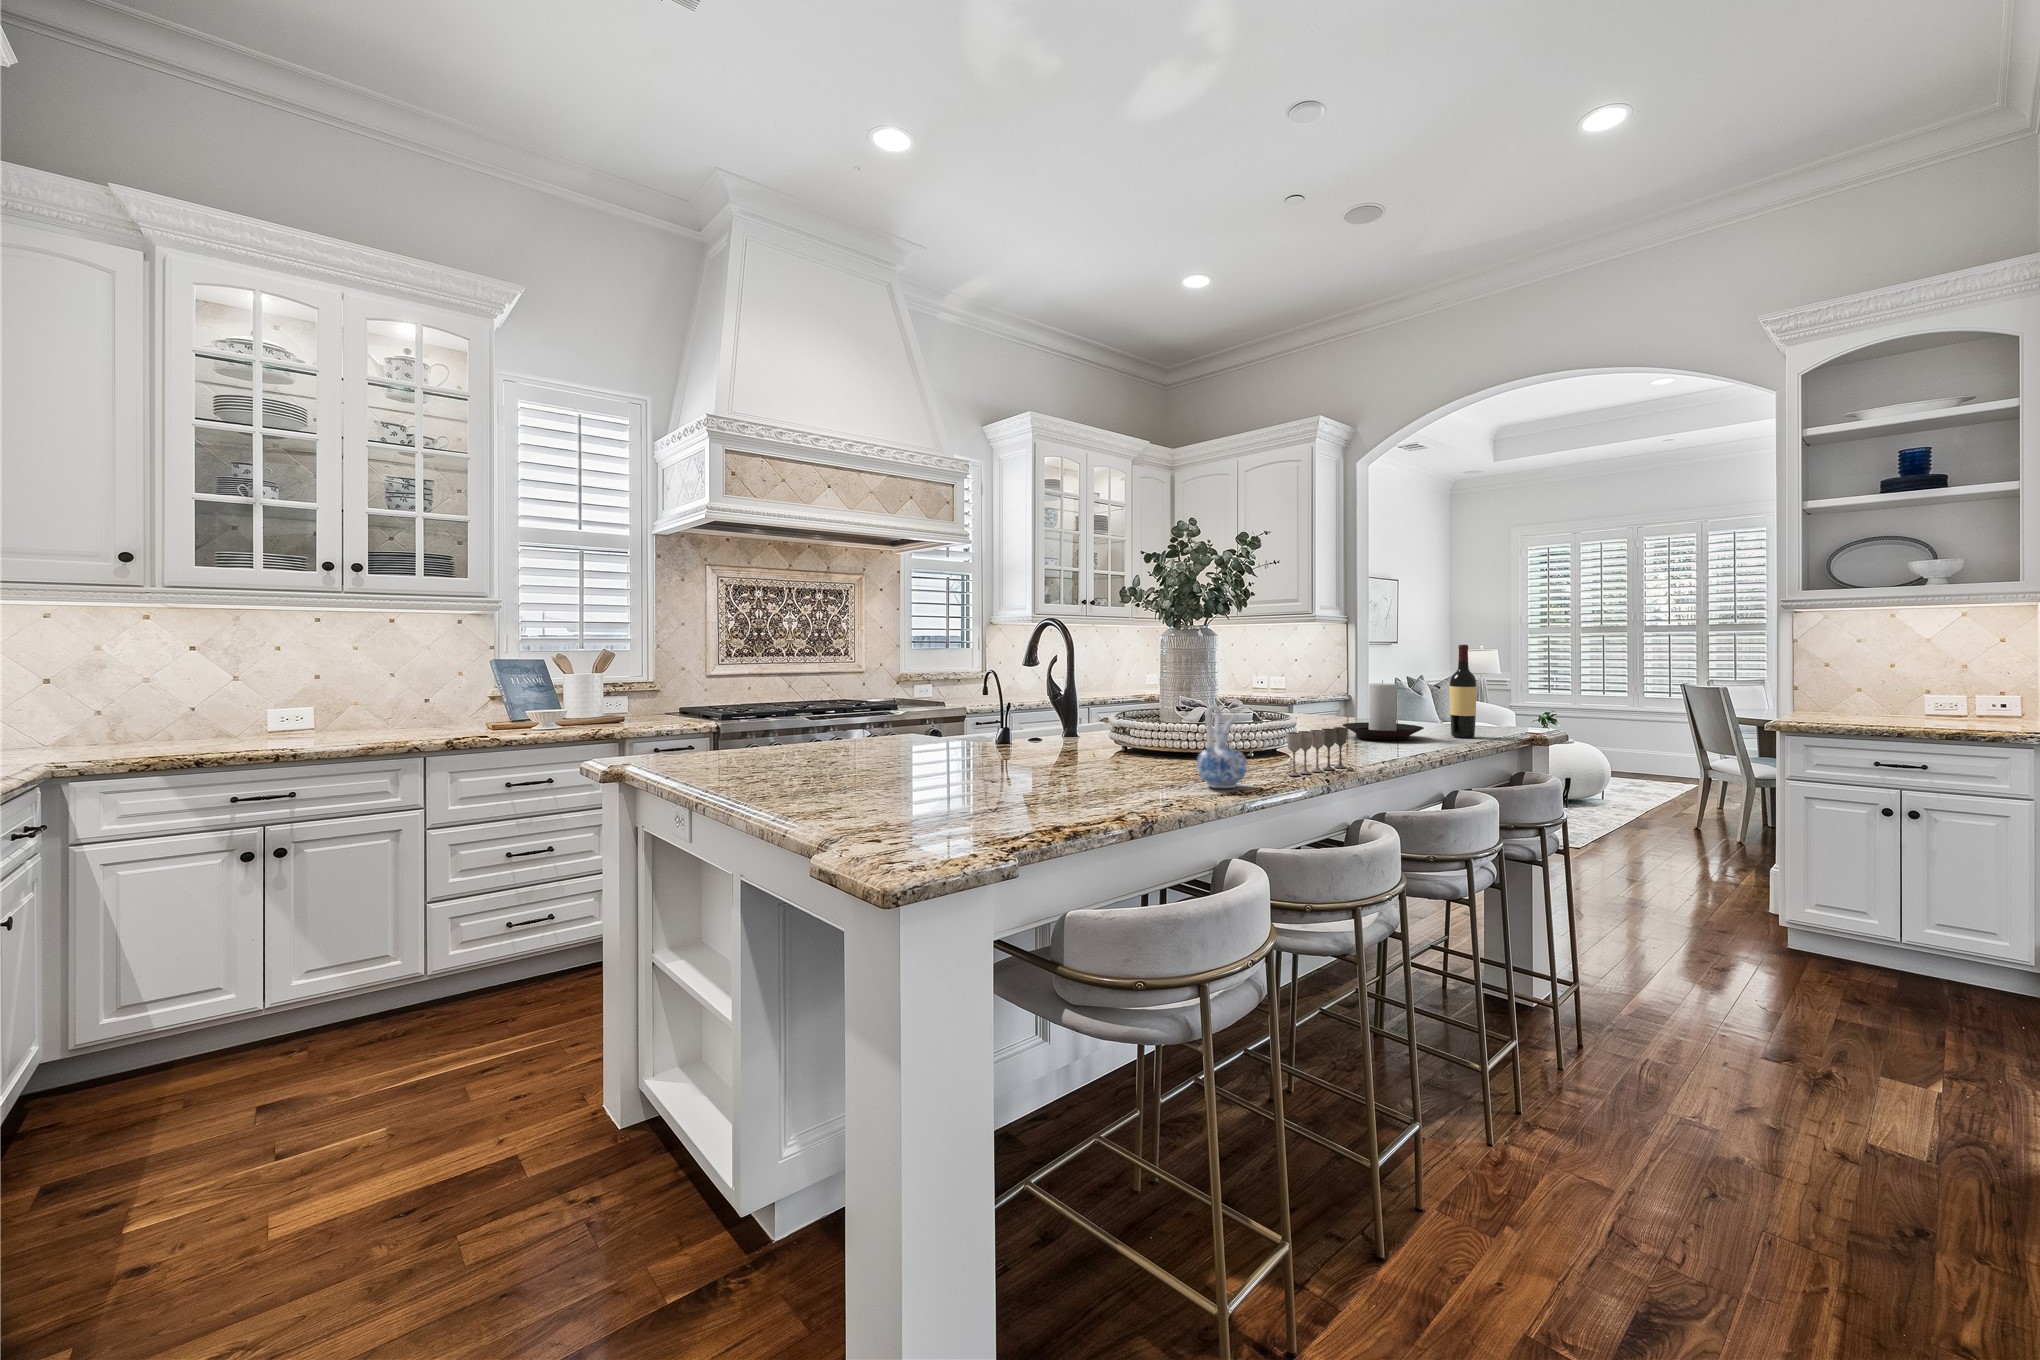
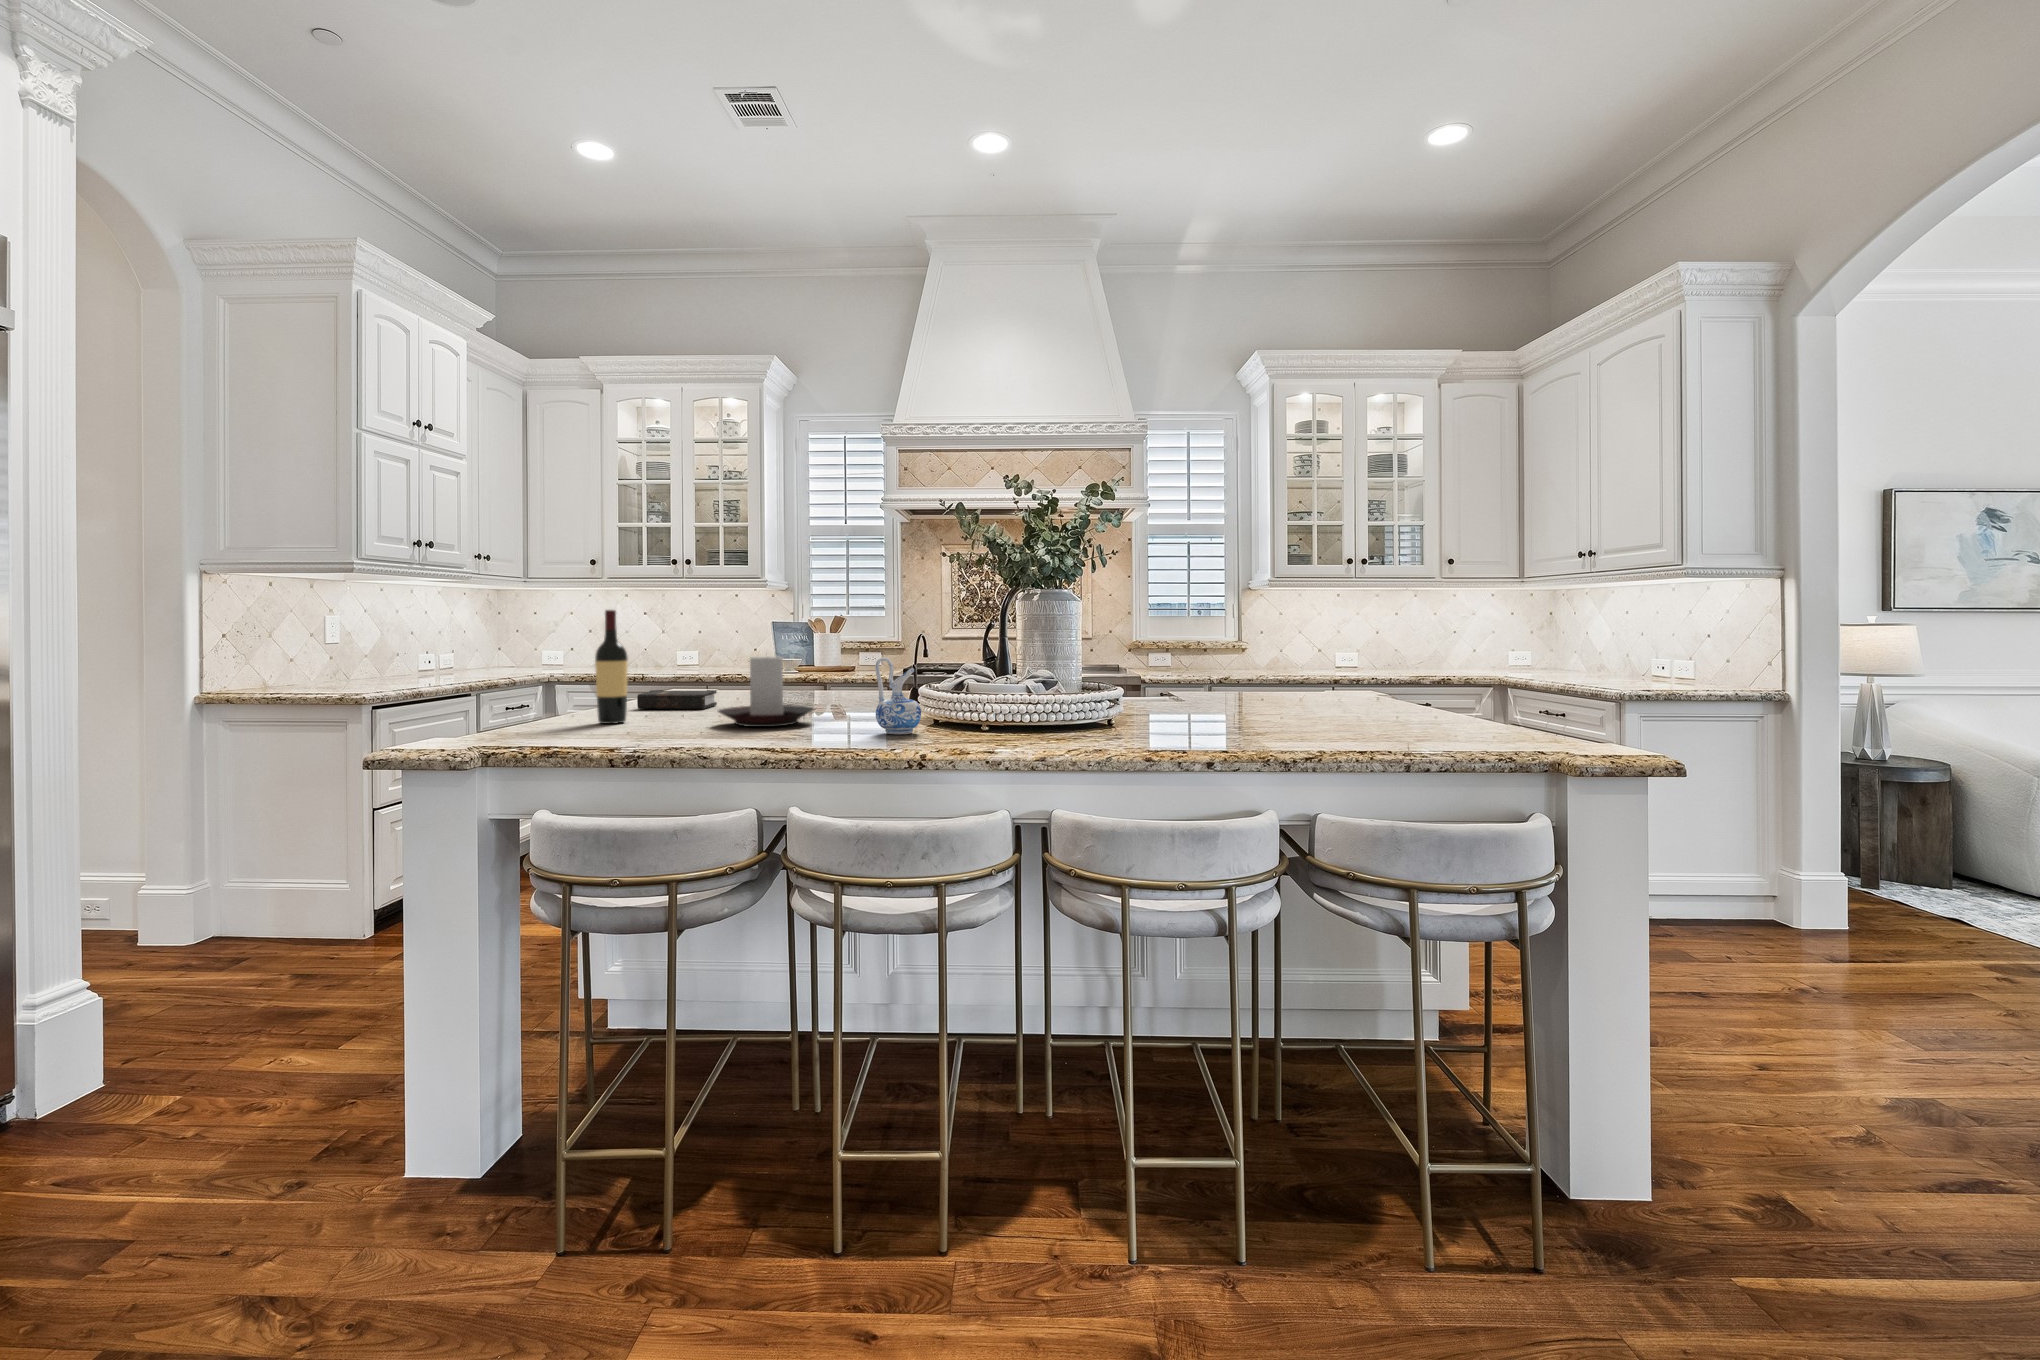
wine bottle: present [1450,645,1477,738] -> present [595,610,628,724]
candle holder: present [1343,681,1424,740] -> present [718,656,814,727]
wine glass: present [1287,727,1348,776] -> none [991,691,1086,736]
hardback book: none [688,760,807,800] -> present [637,690,717,709]

